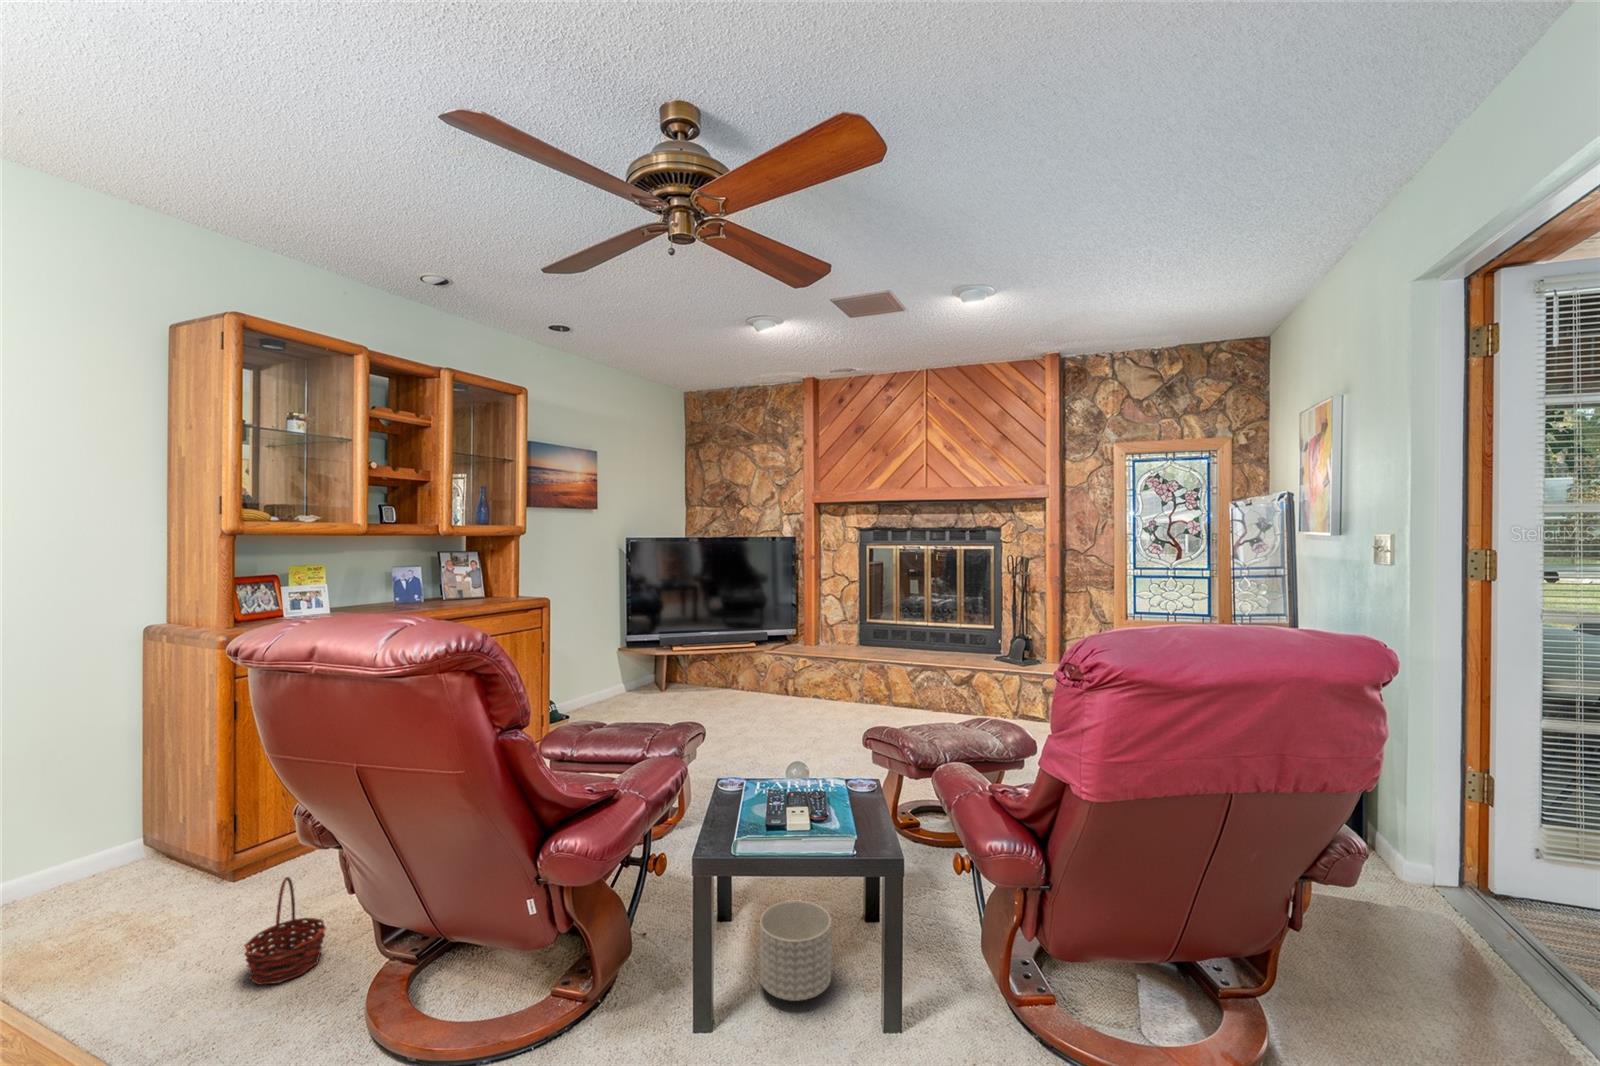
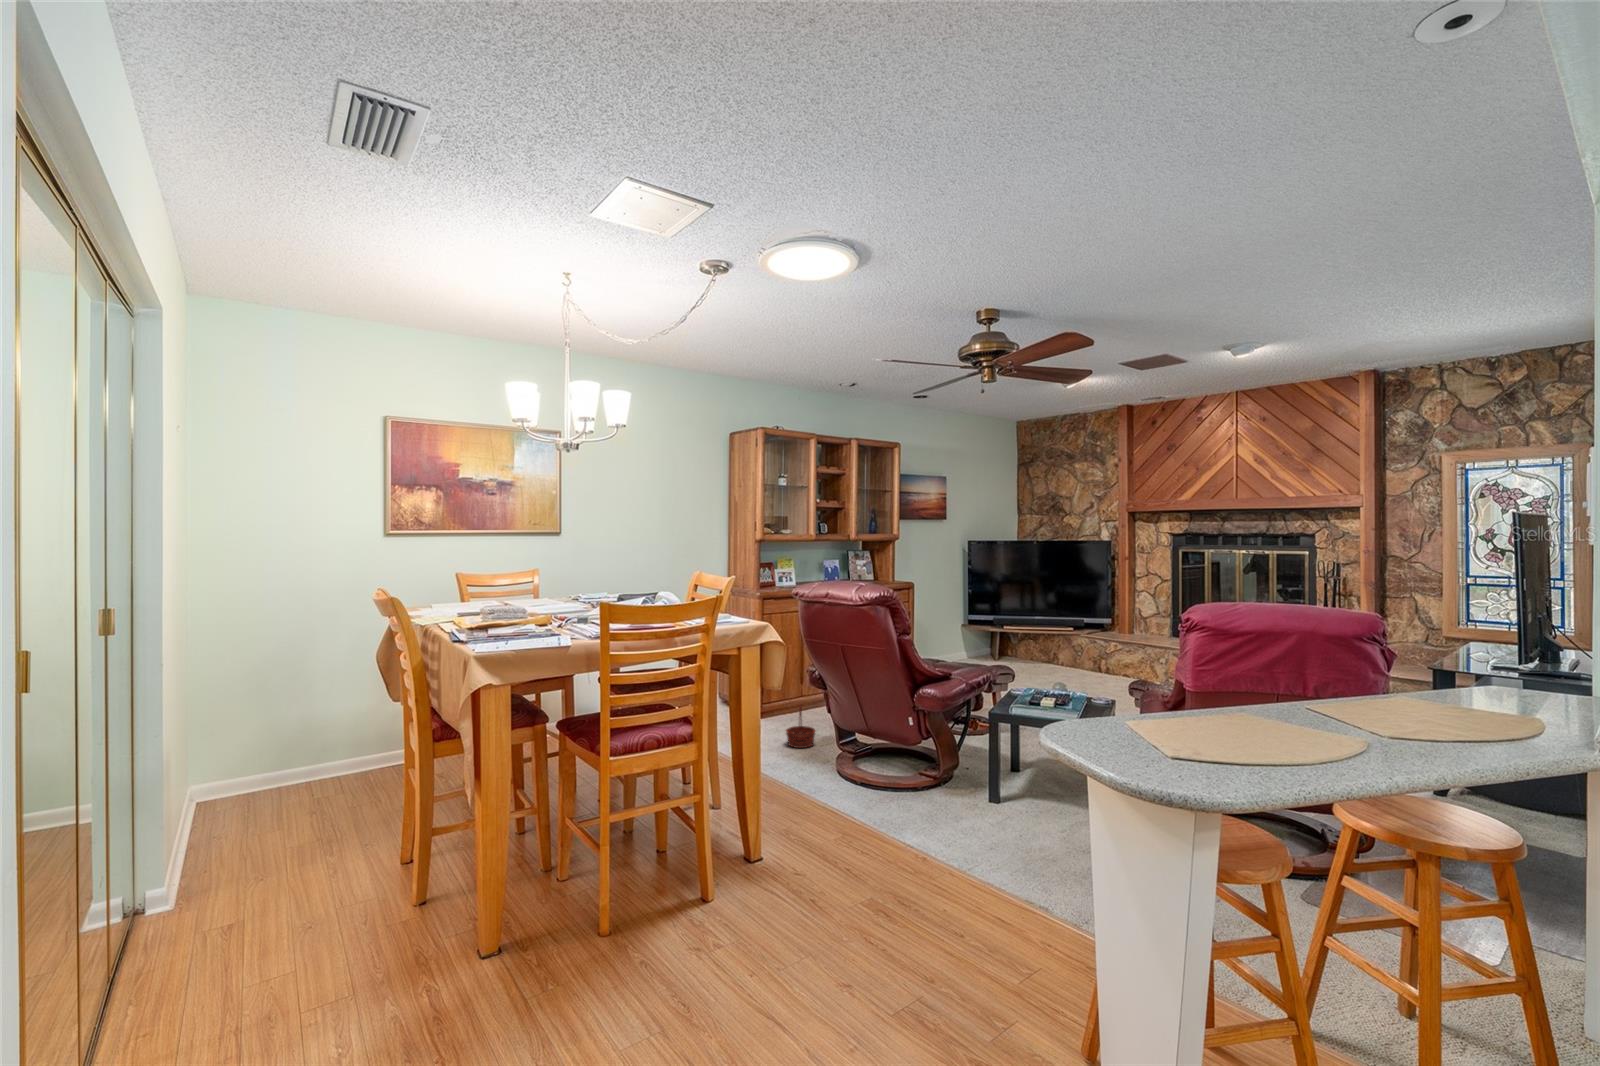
planter: present [760,901,831,1001] -> none [1022,748,1061,792]

